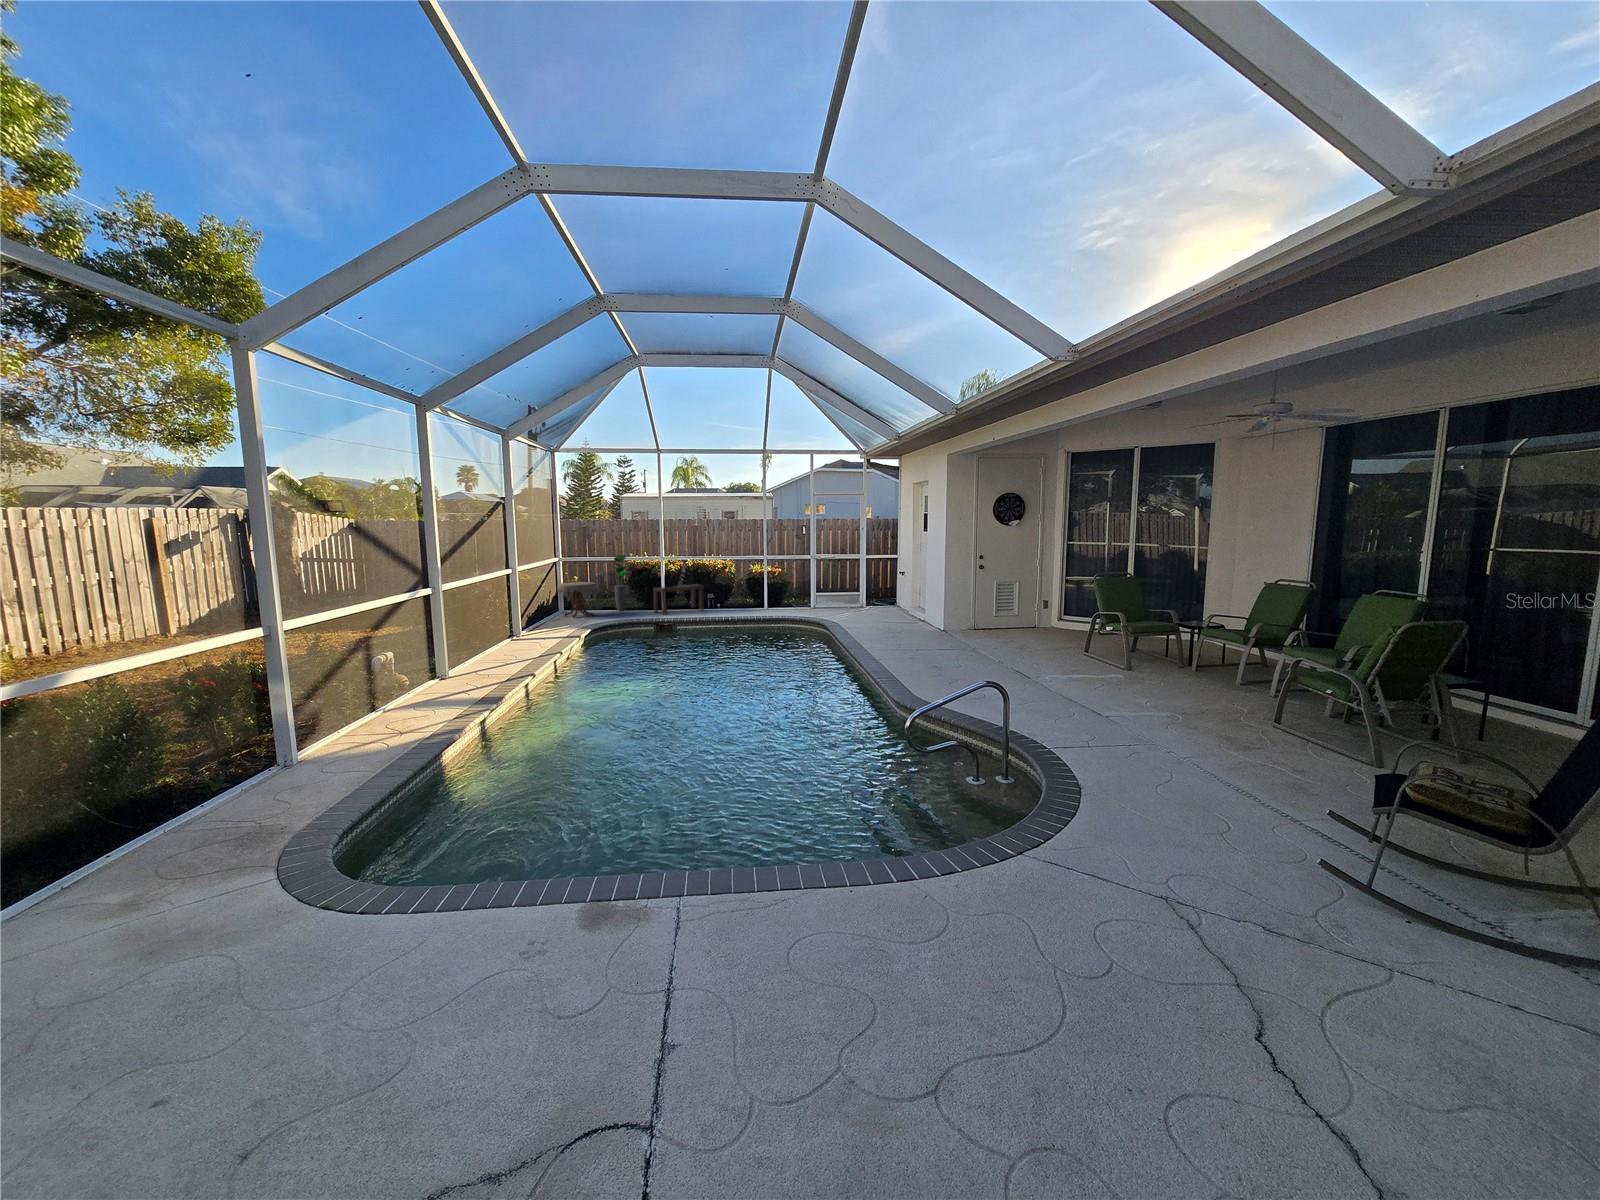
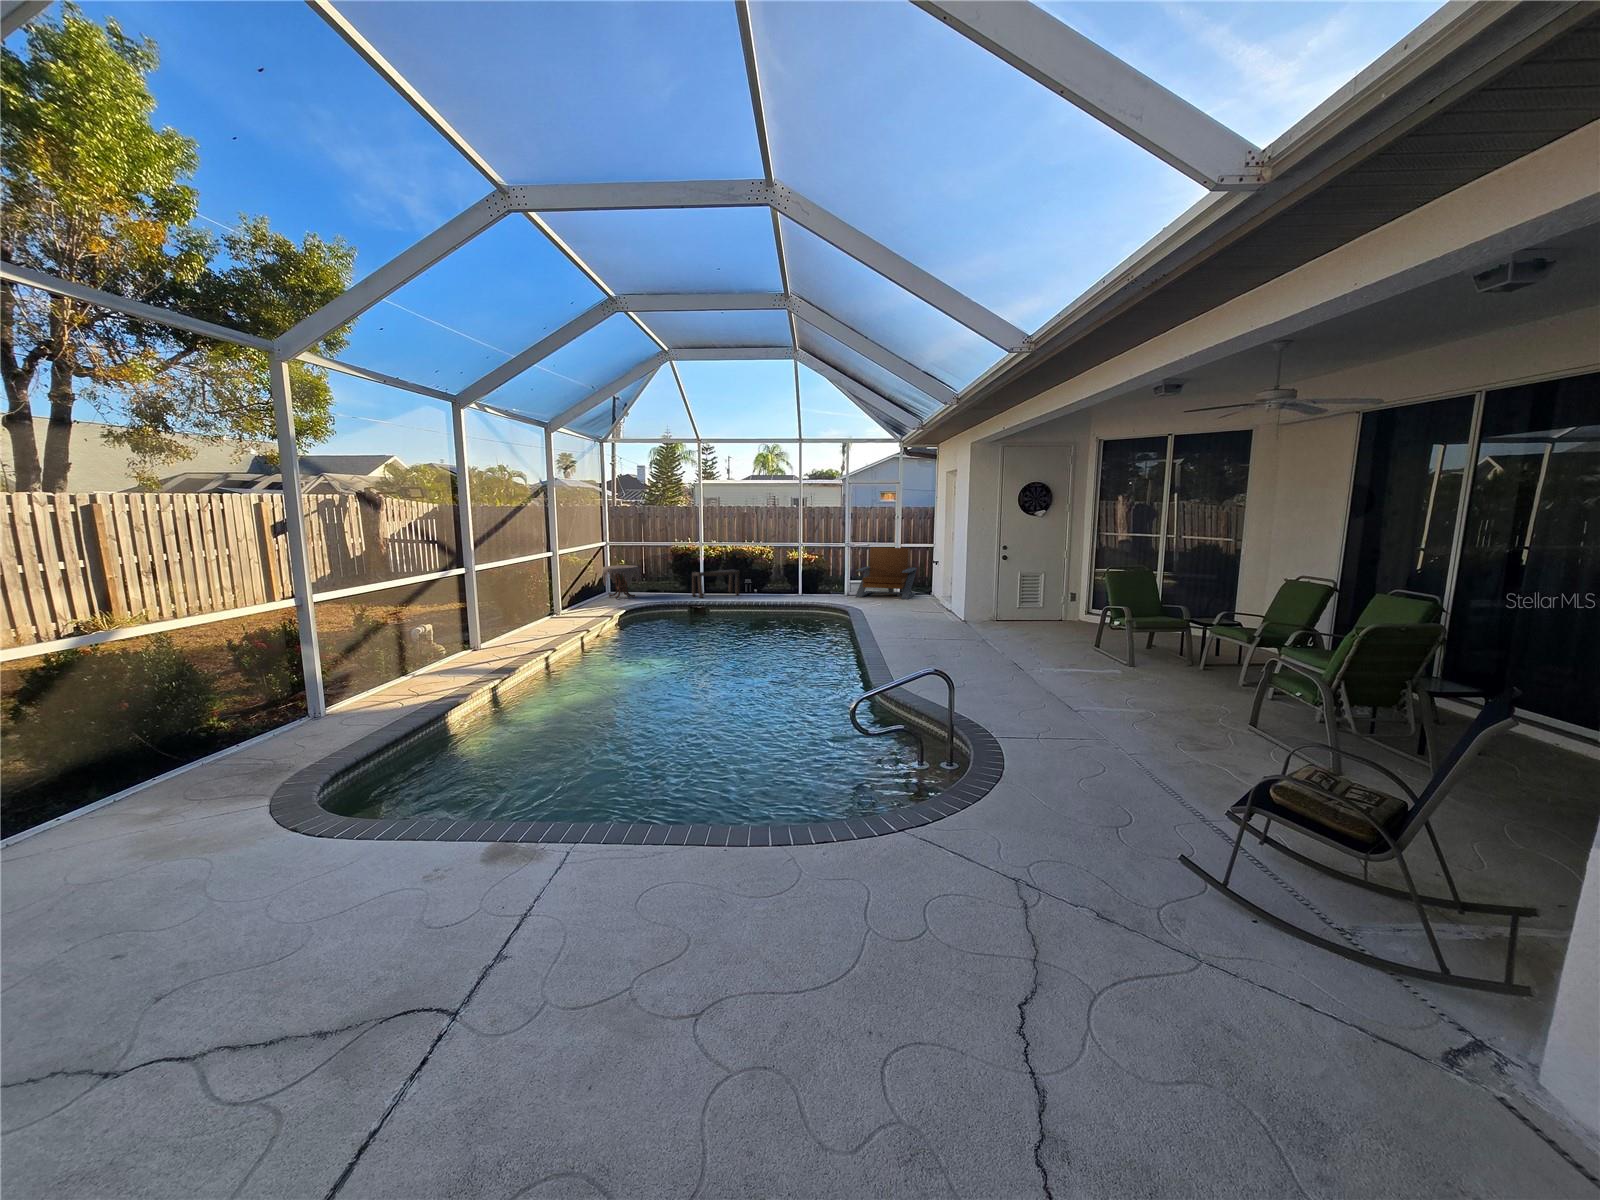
potted plant: present [613,555,629,611] -> none [649,540,674,594]
lounge chair: none [823,559,881,610] -> present [856,547,917,599]

